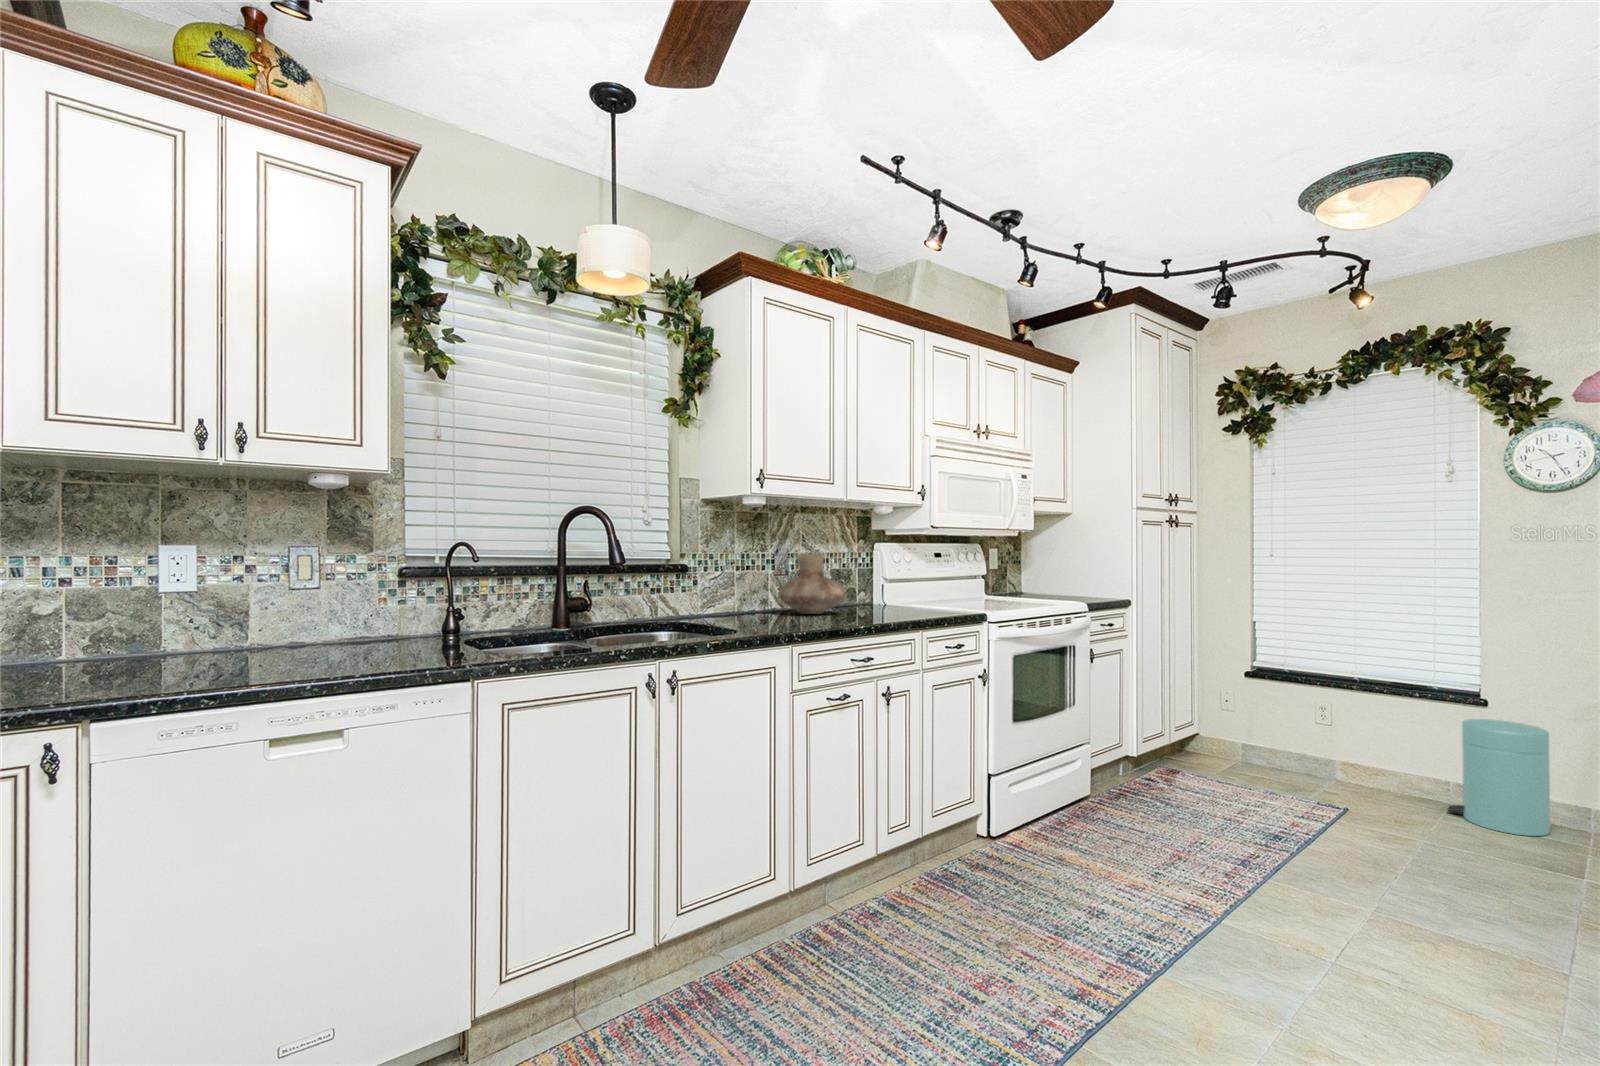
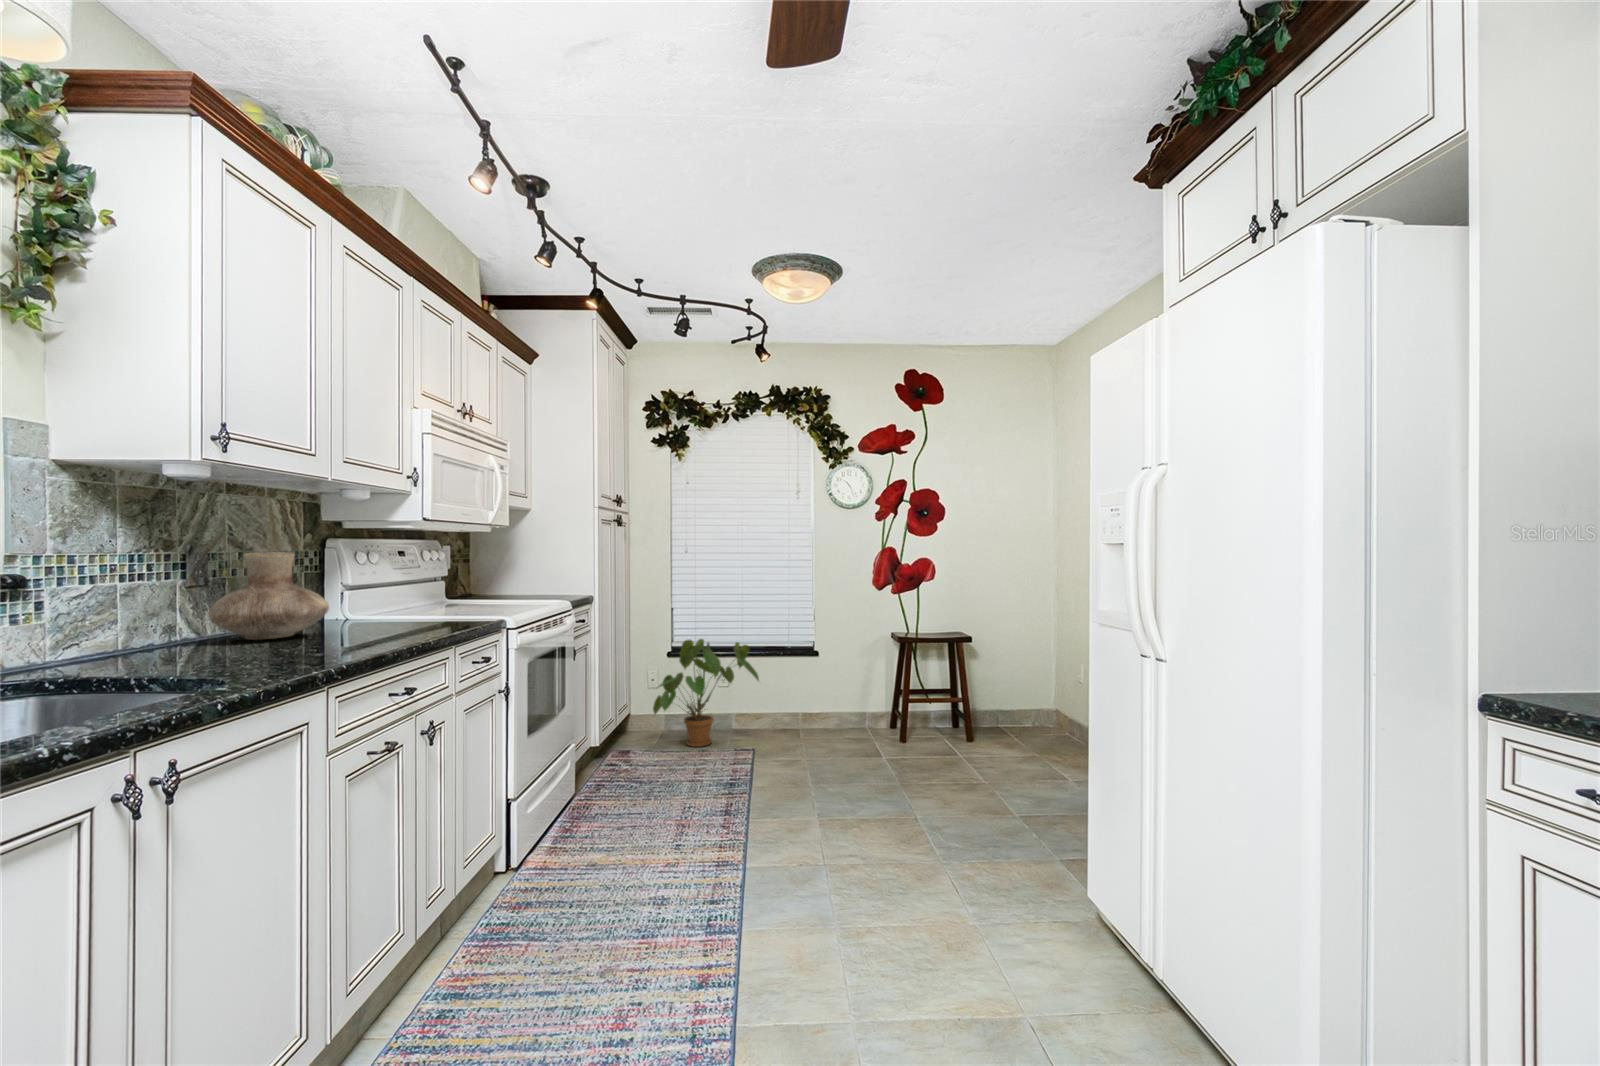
house plant: none [1214,660,1366,791] -> present [653,639,759,747]
trash can: present [1447,719,1550,836] -> none [802,661,853,737]

